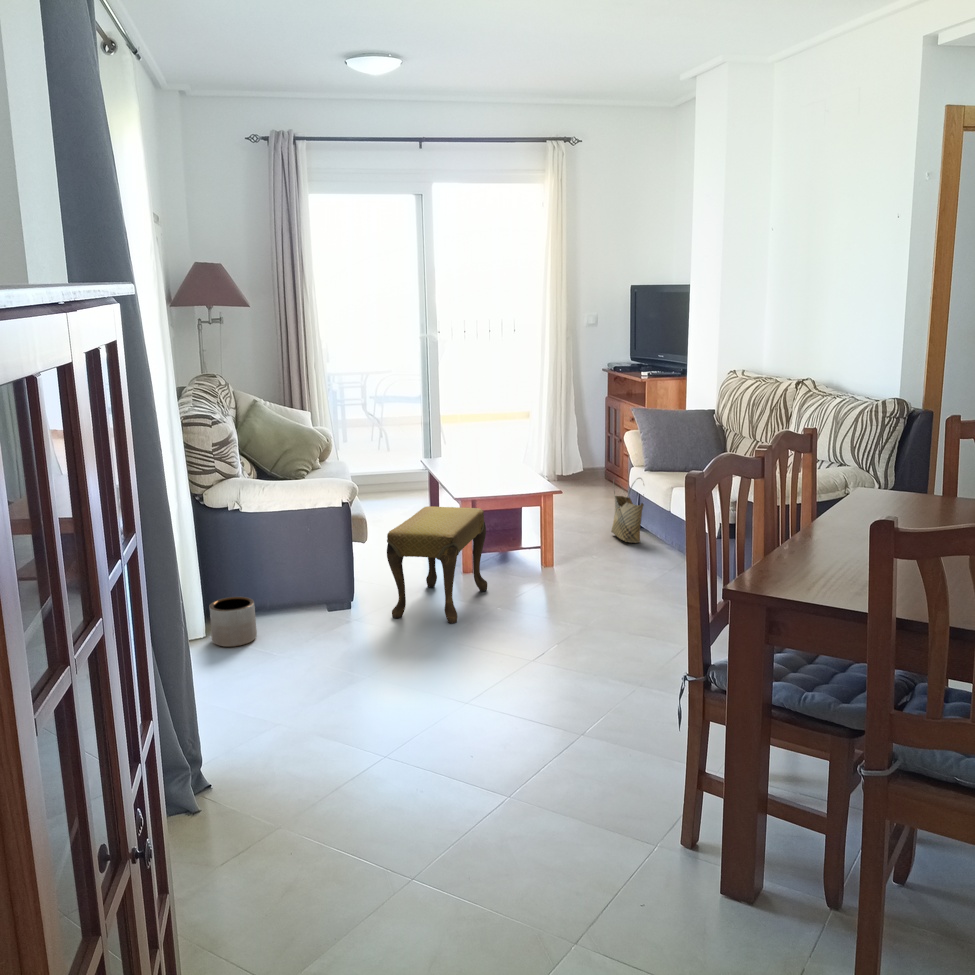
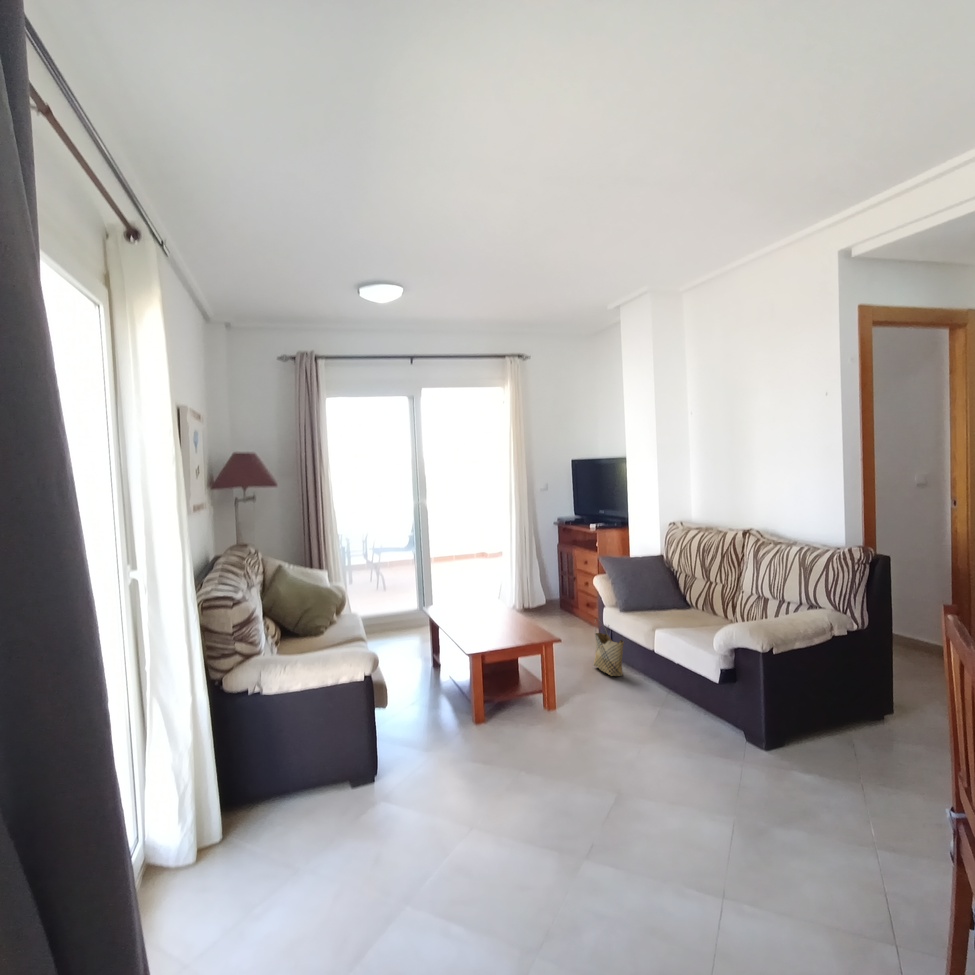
footstool: present [387,506,487,623] -> none [416,668,509,805]
planter: present [210,597,257,647] -> none [218,799,274,871]

